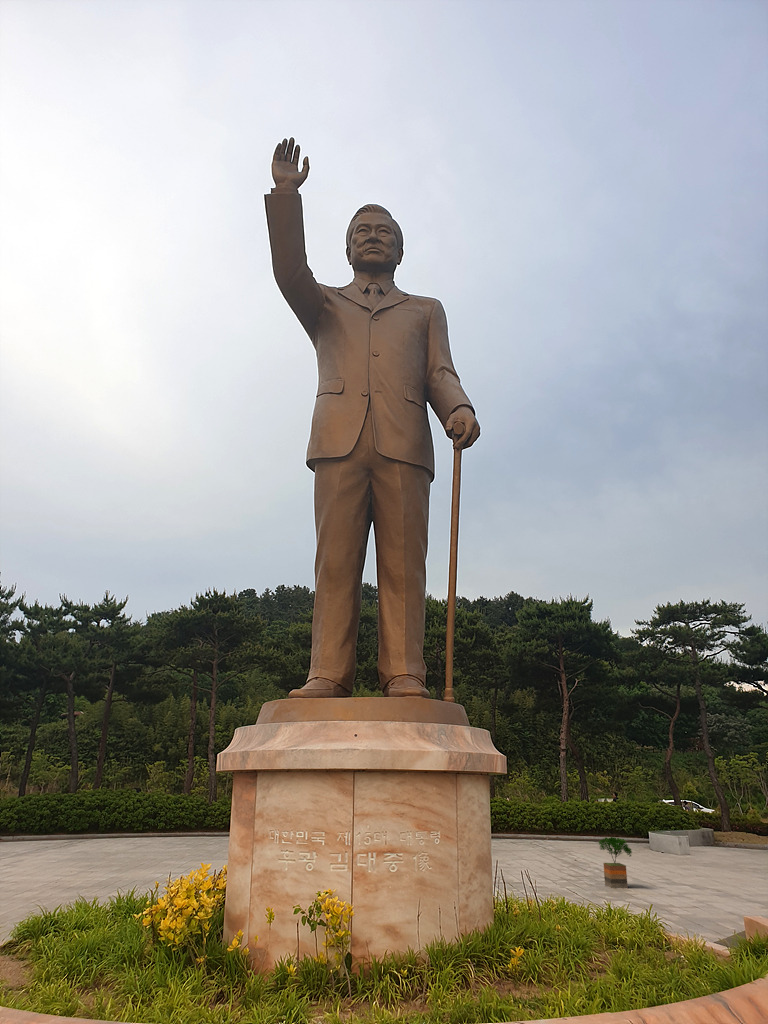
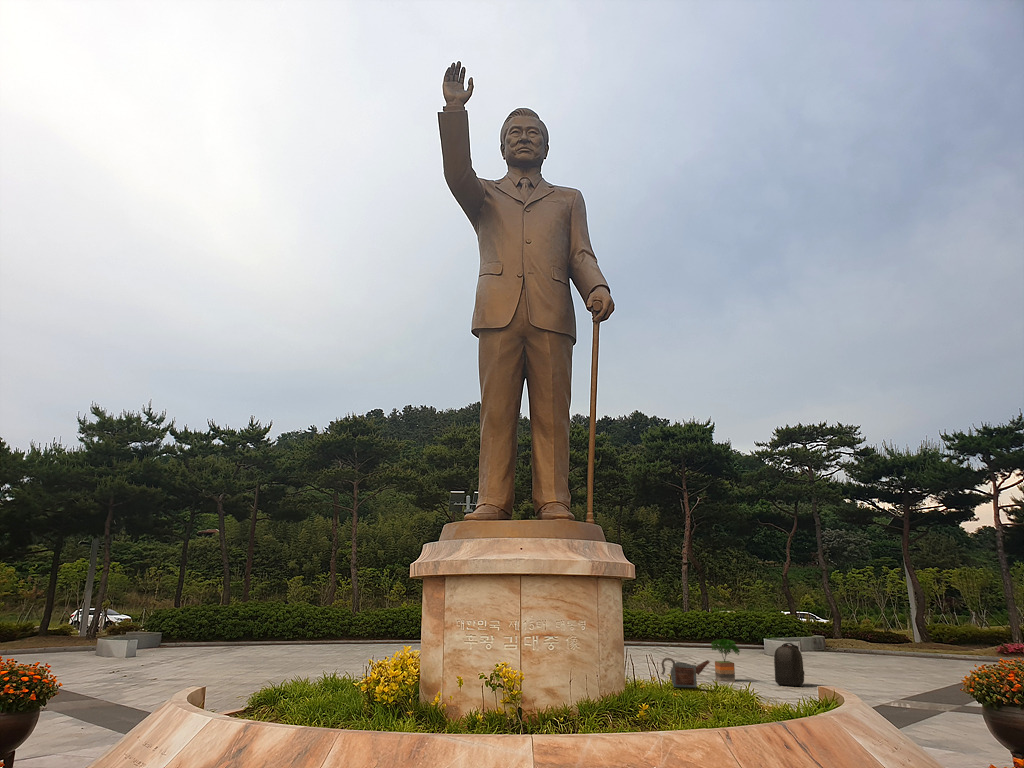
backpack: none [672,843,708,896] -> present [774,643,805,686]
watering can: none [544,877,608,919] -> present [661,658,710,687]

